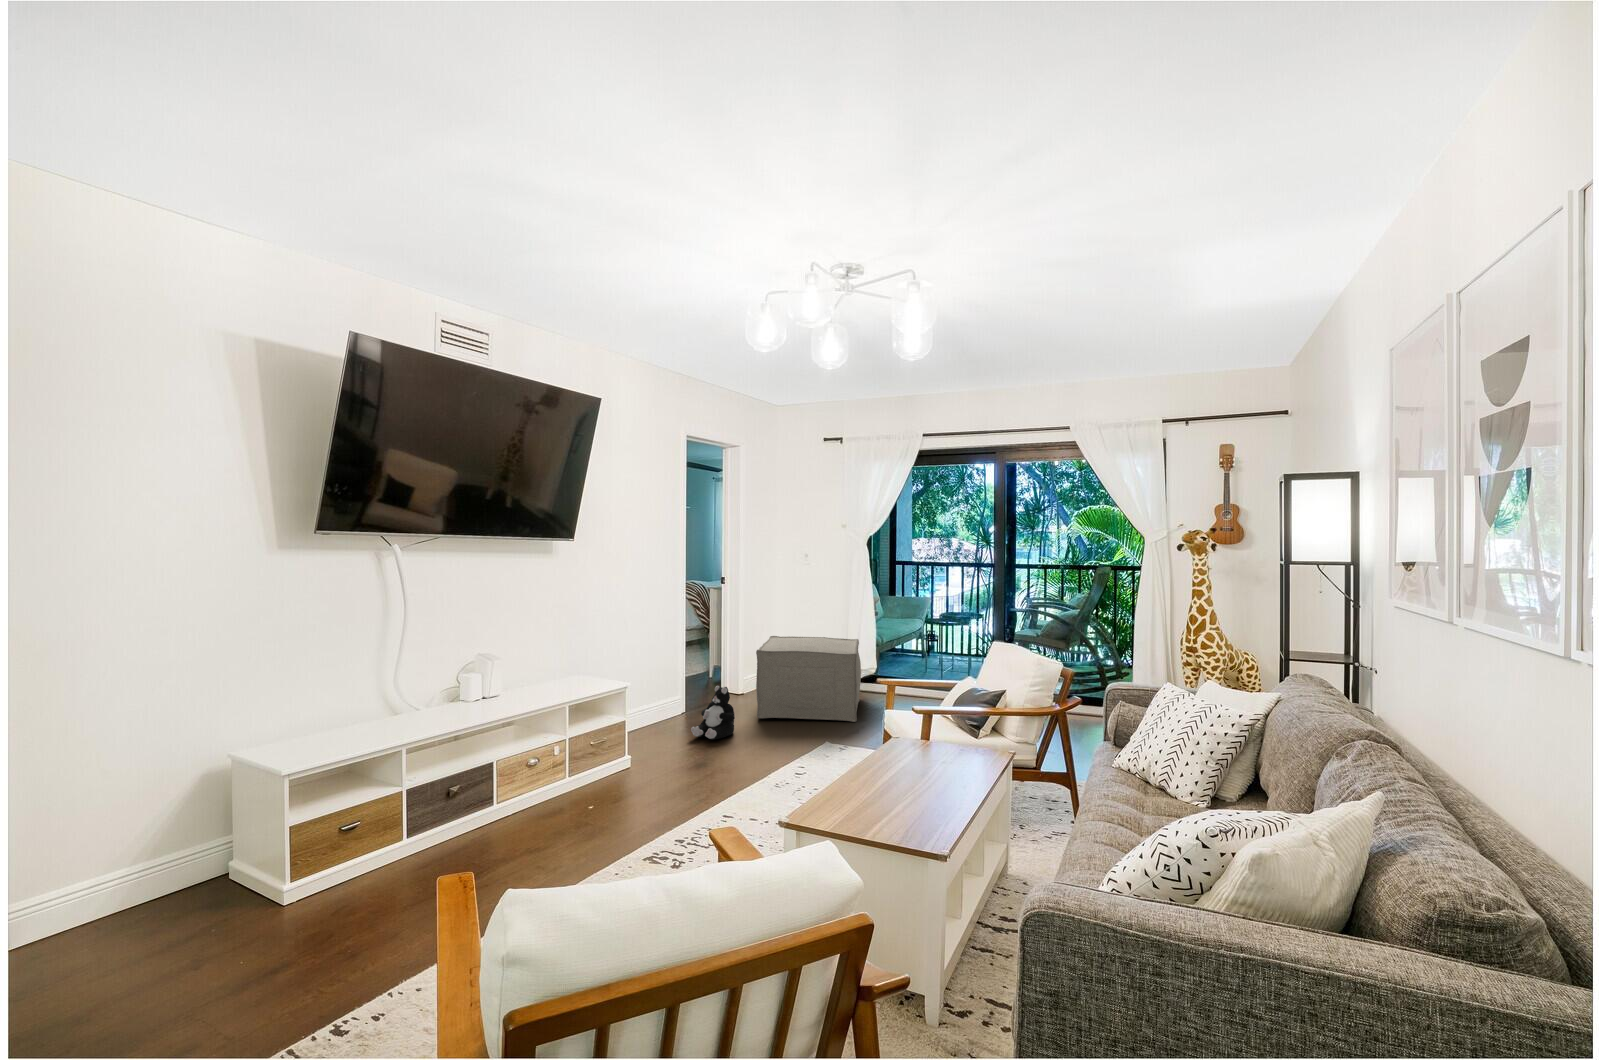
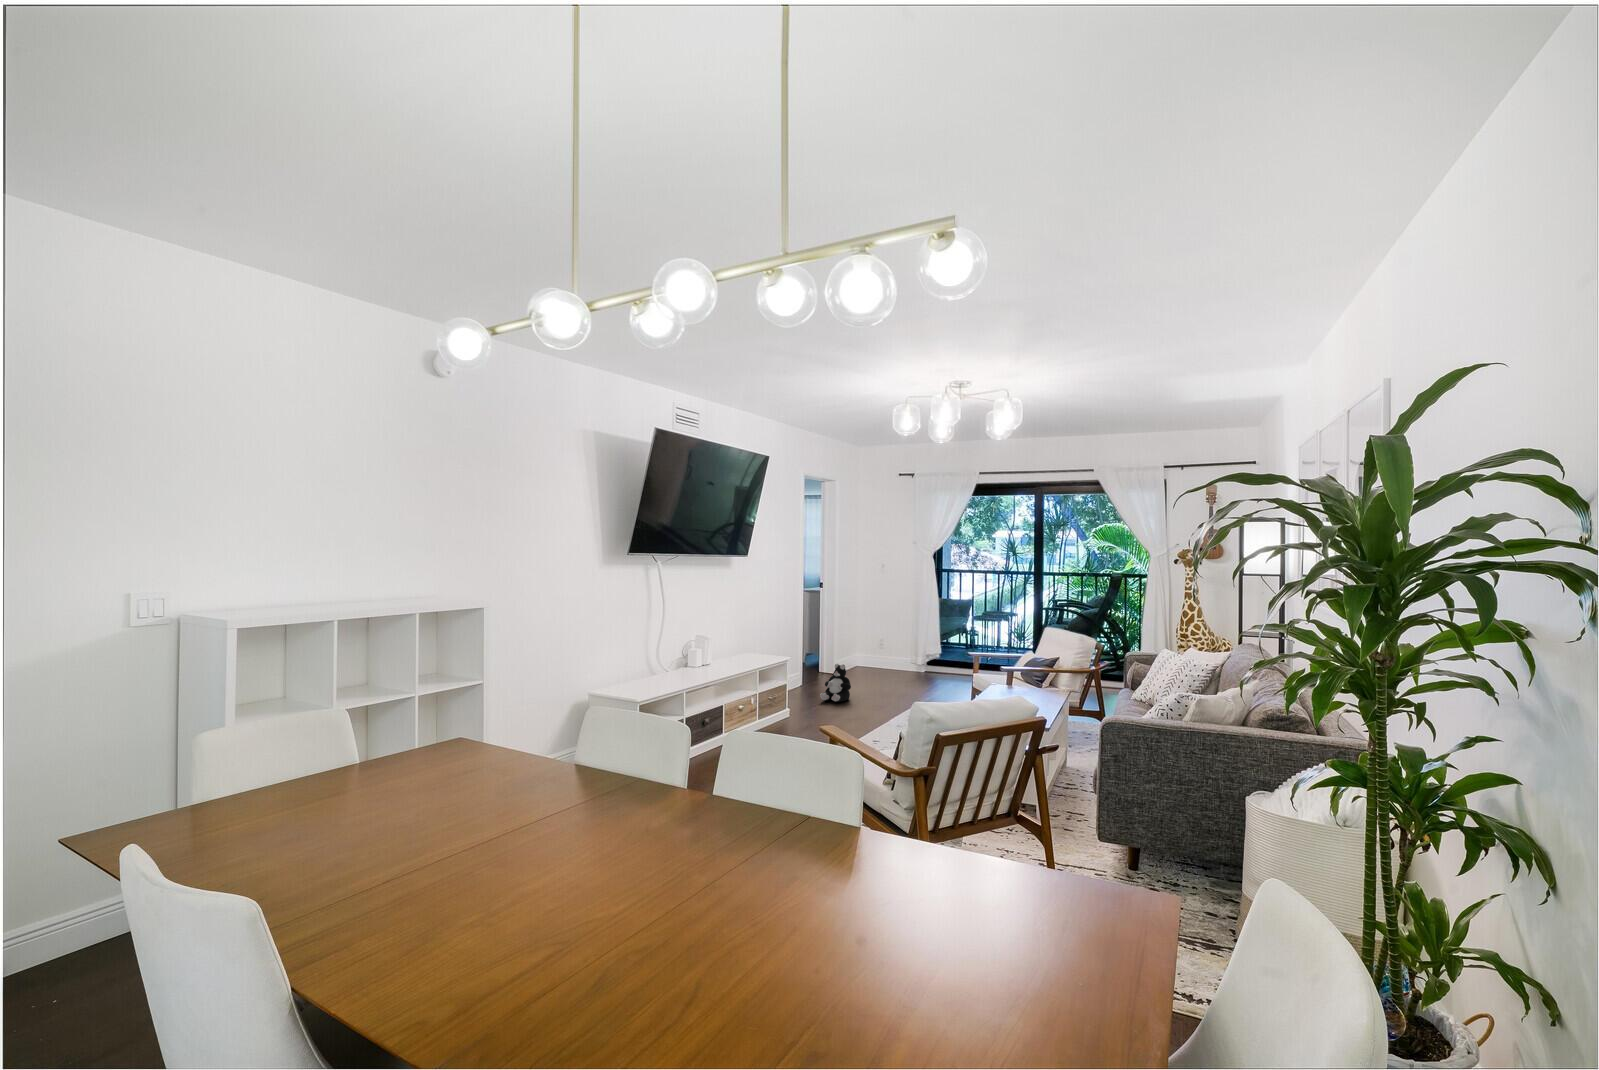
ottoman: present [756,636,861,722] -> none [861,630,937,692]

